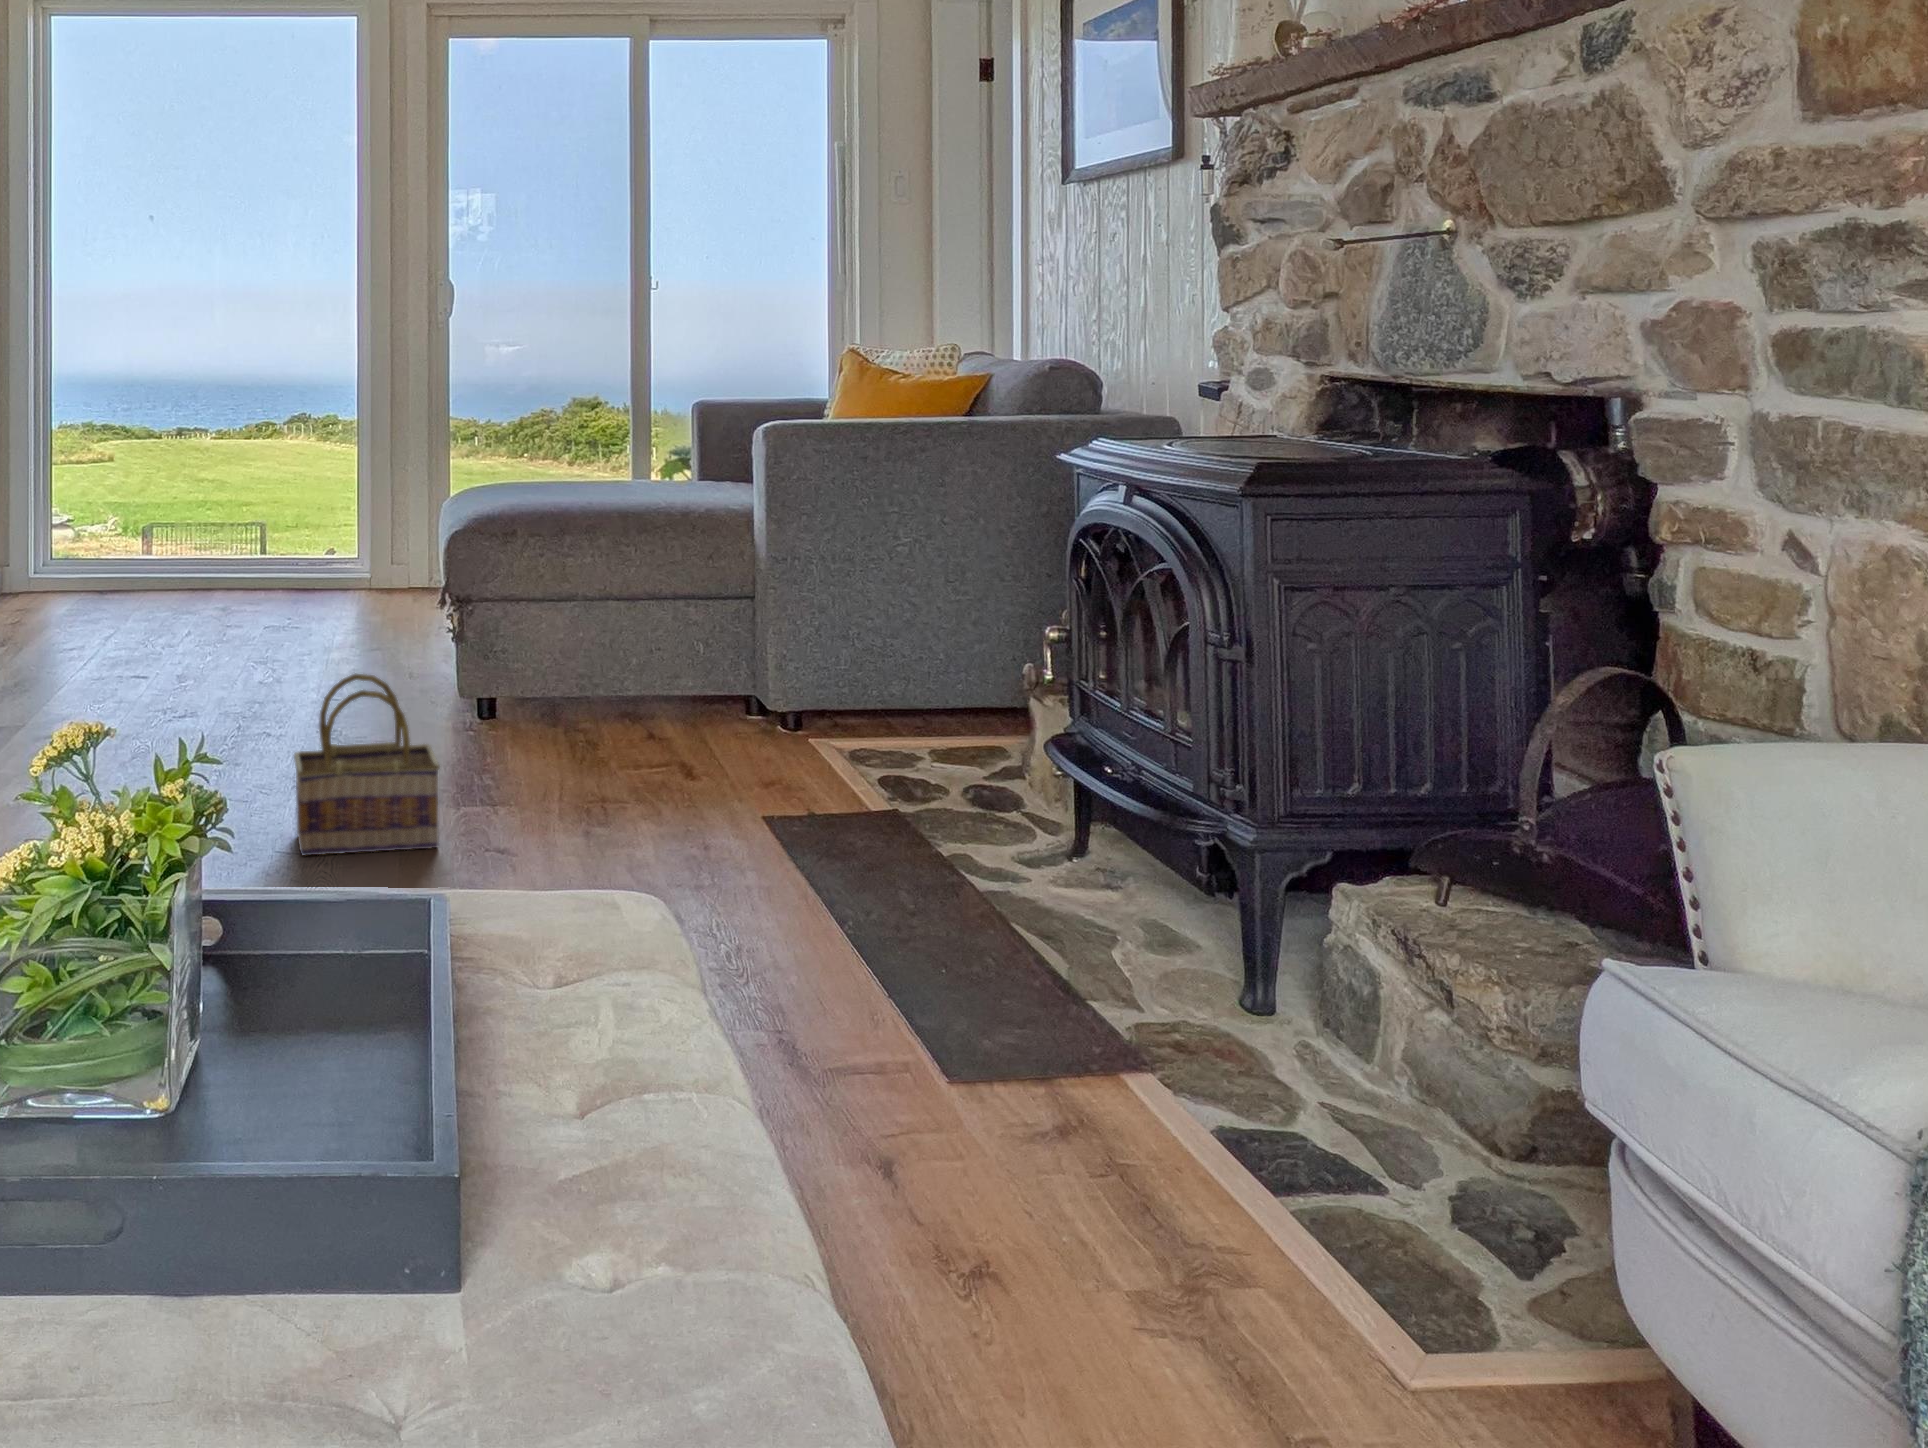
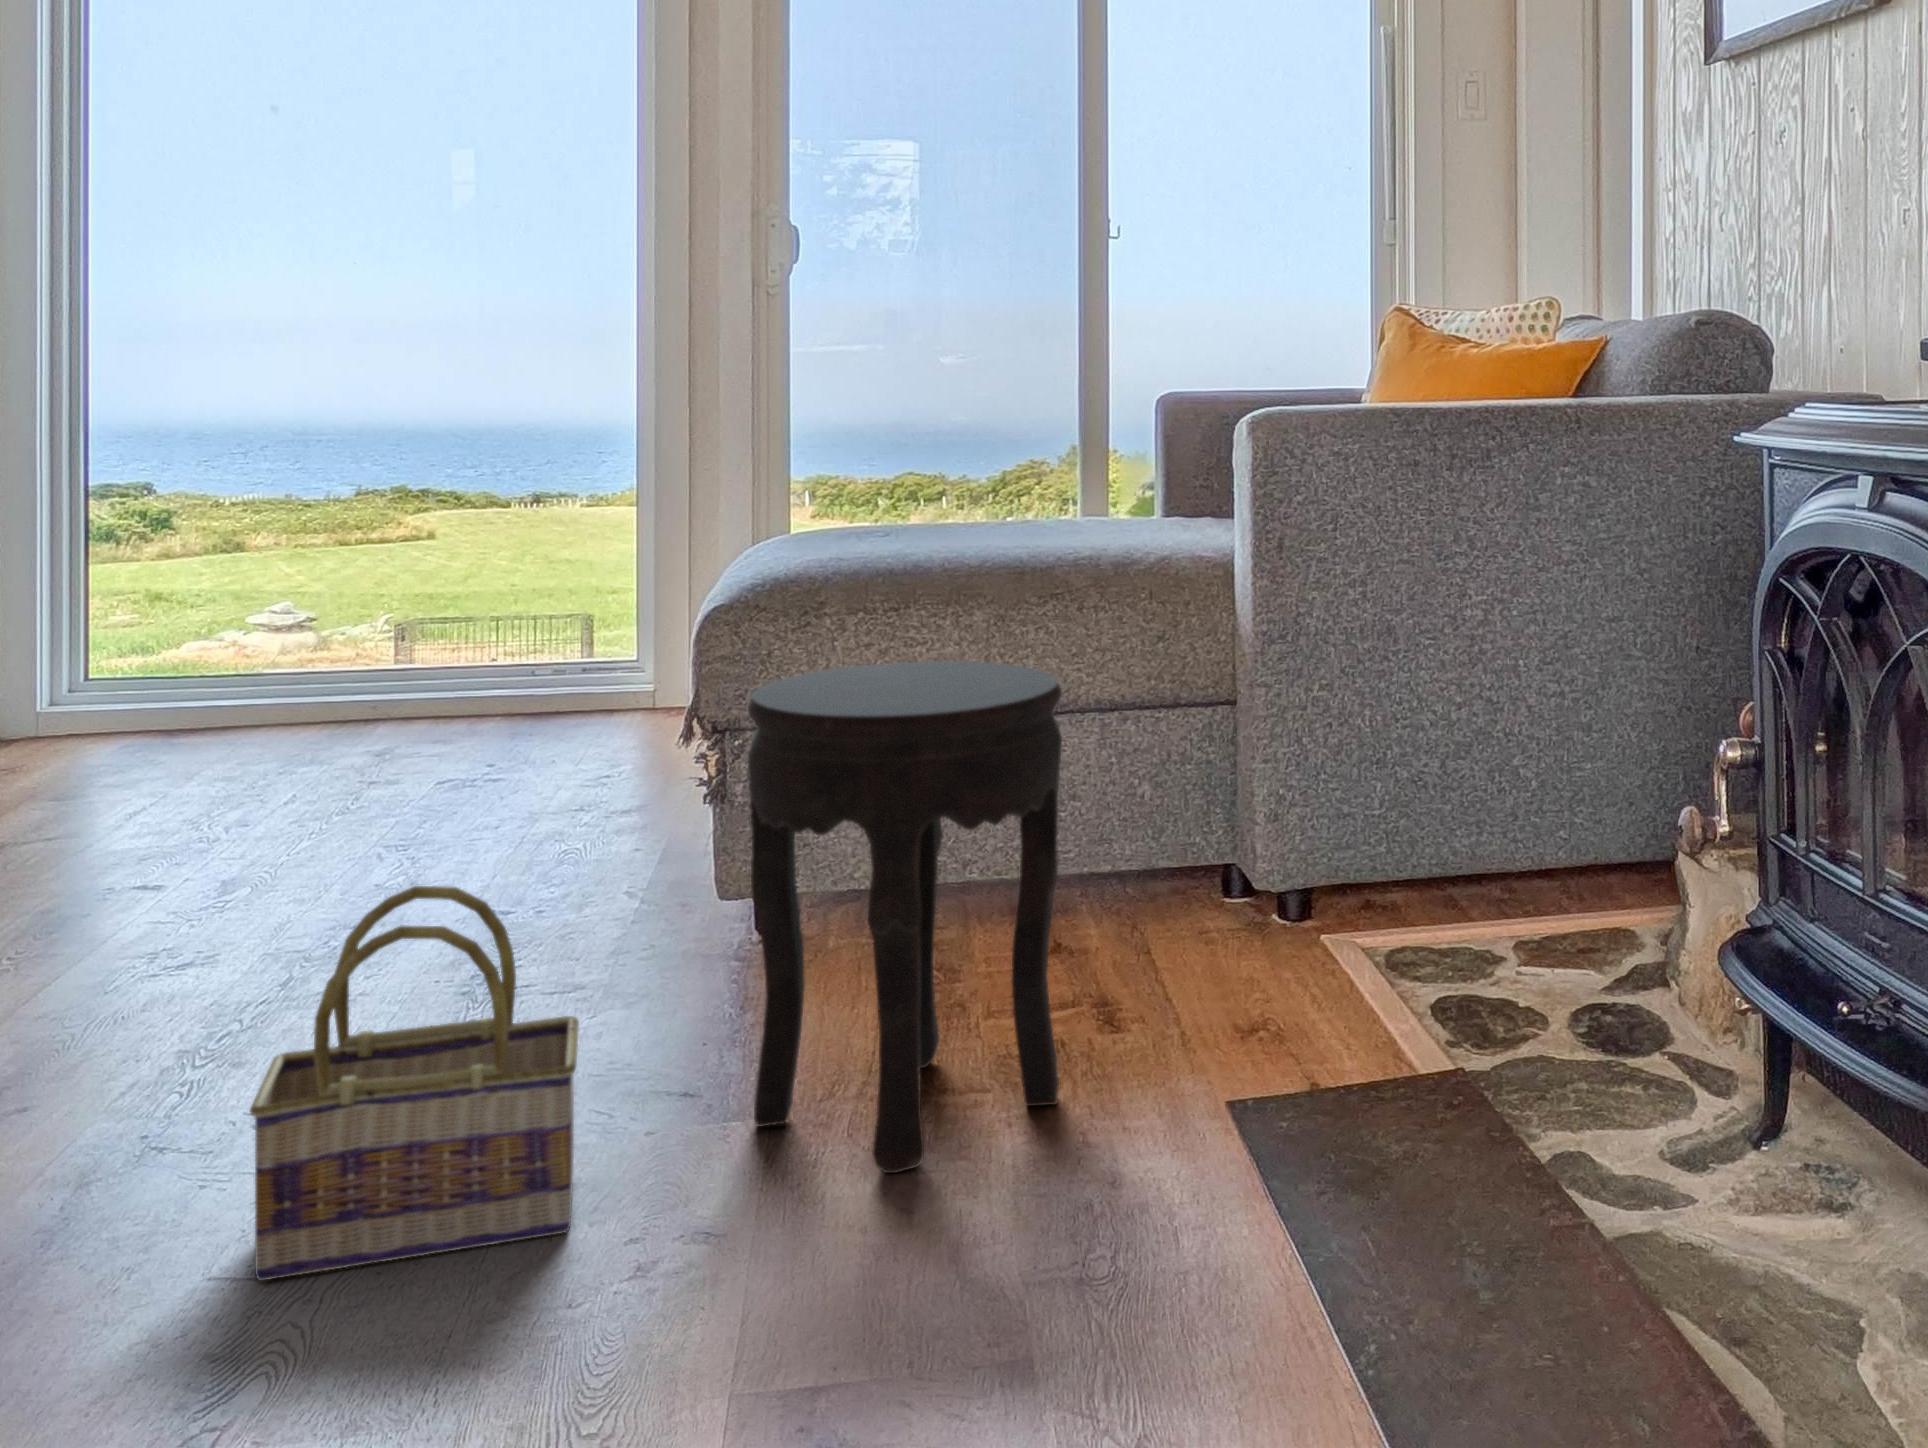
side table: none [508,570,671,836] -> present [747,661,1062,1173]

